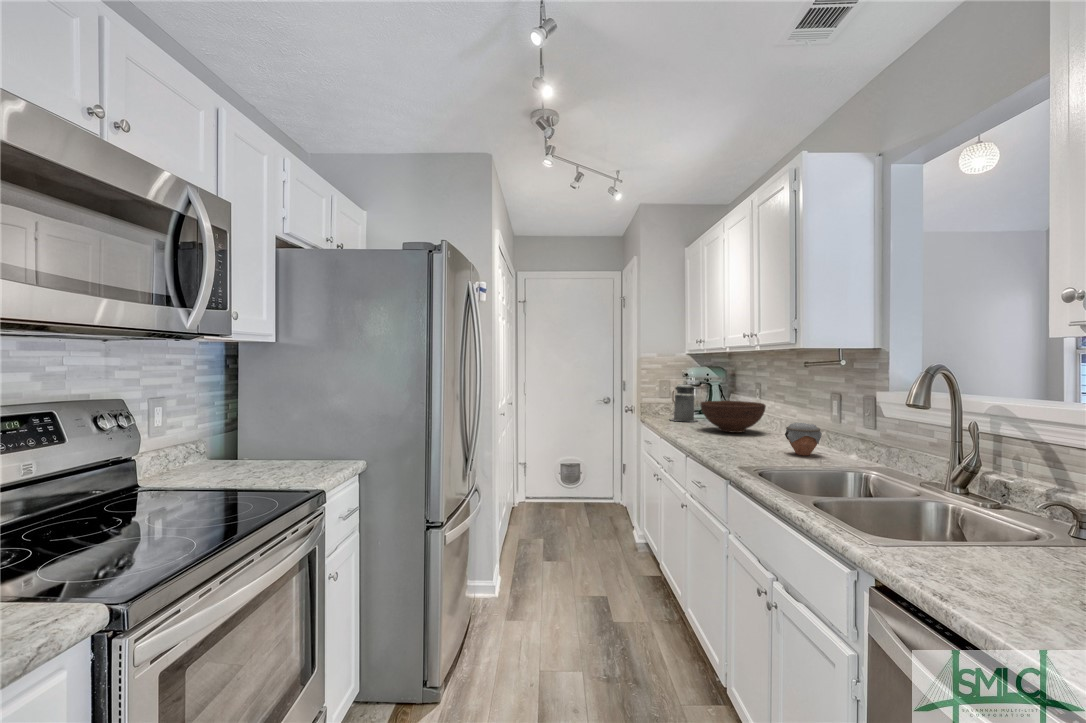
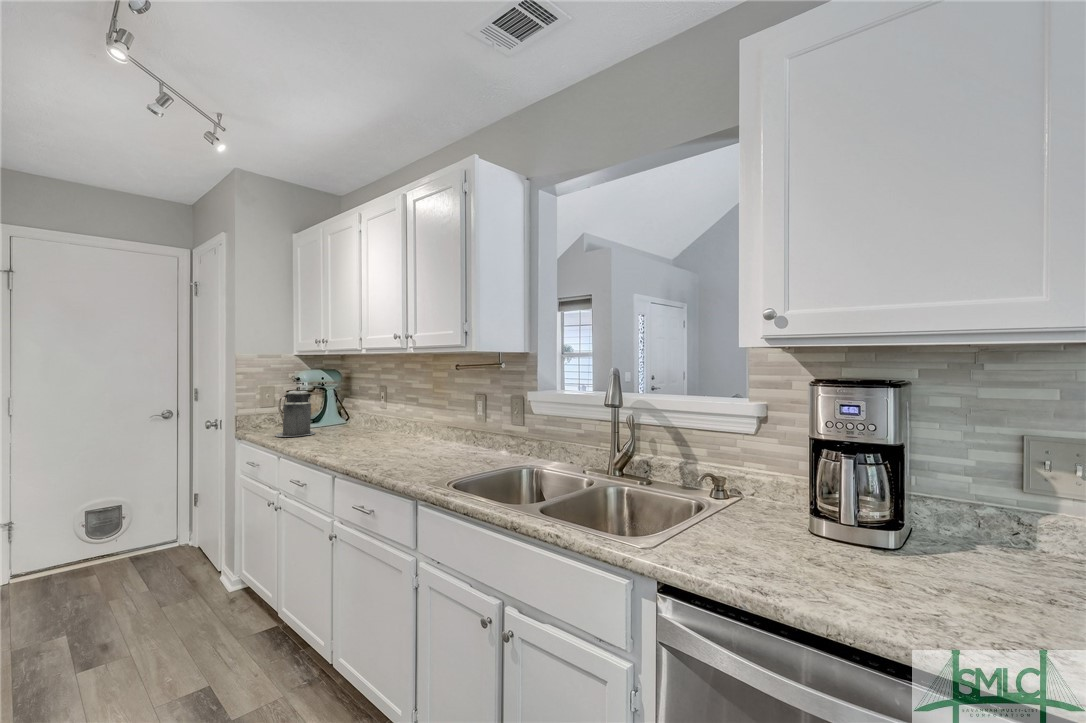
fruit bowl: present [700,401,766,433] -> none [330,407,405,444]
jar: present [785,423,822,456] -> none [450,427,483,461]

